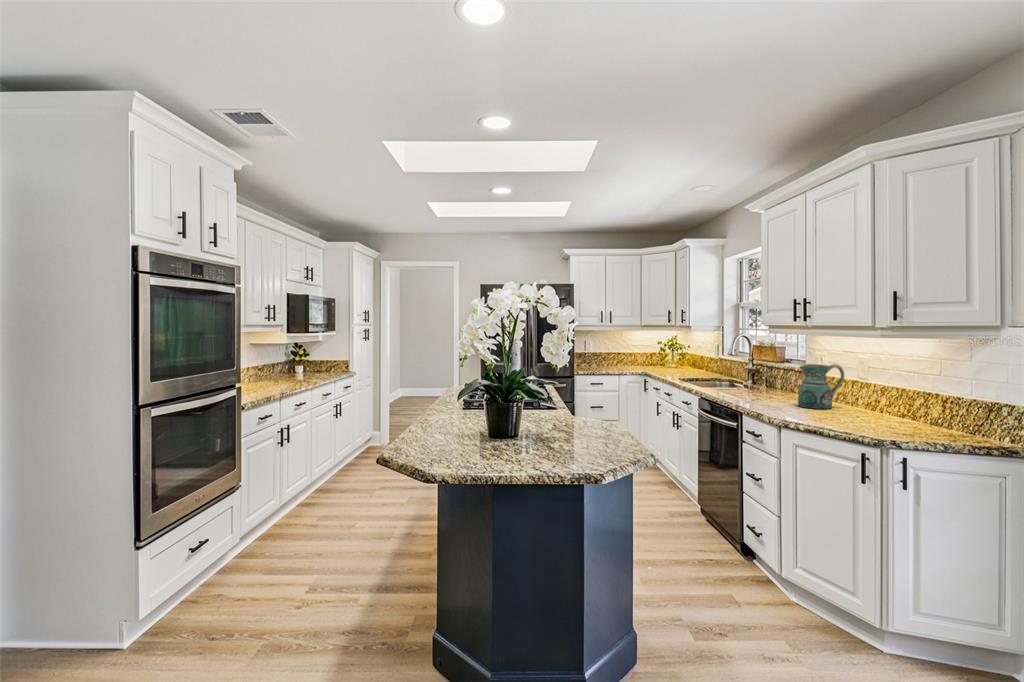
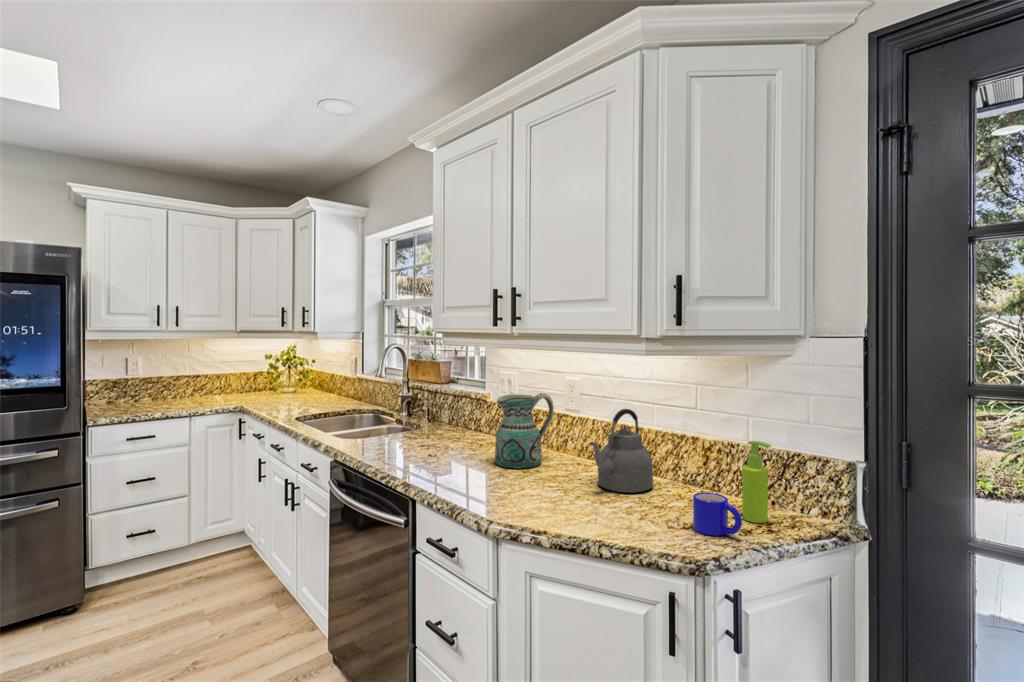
kettle: none [846,372,901,423] -> present [588,409,653,493]
soap dispenser: none [942,390,962,439] -> present [742,441,772,523]
mug: none [897,416,922,437] -> present [693,492,742,536]

